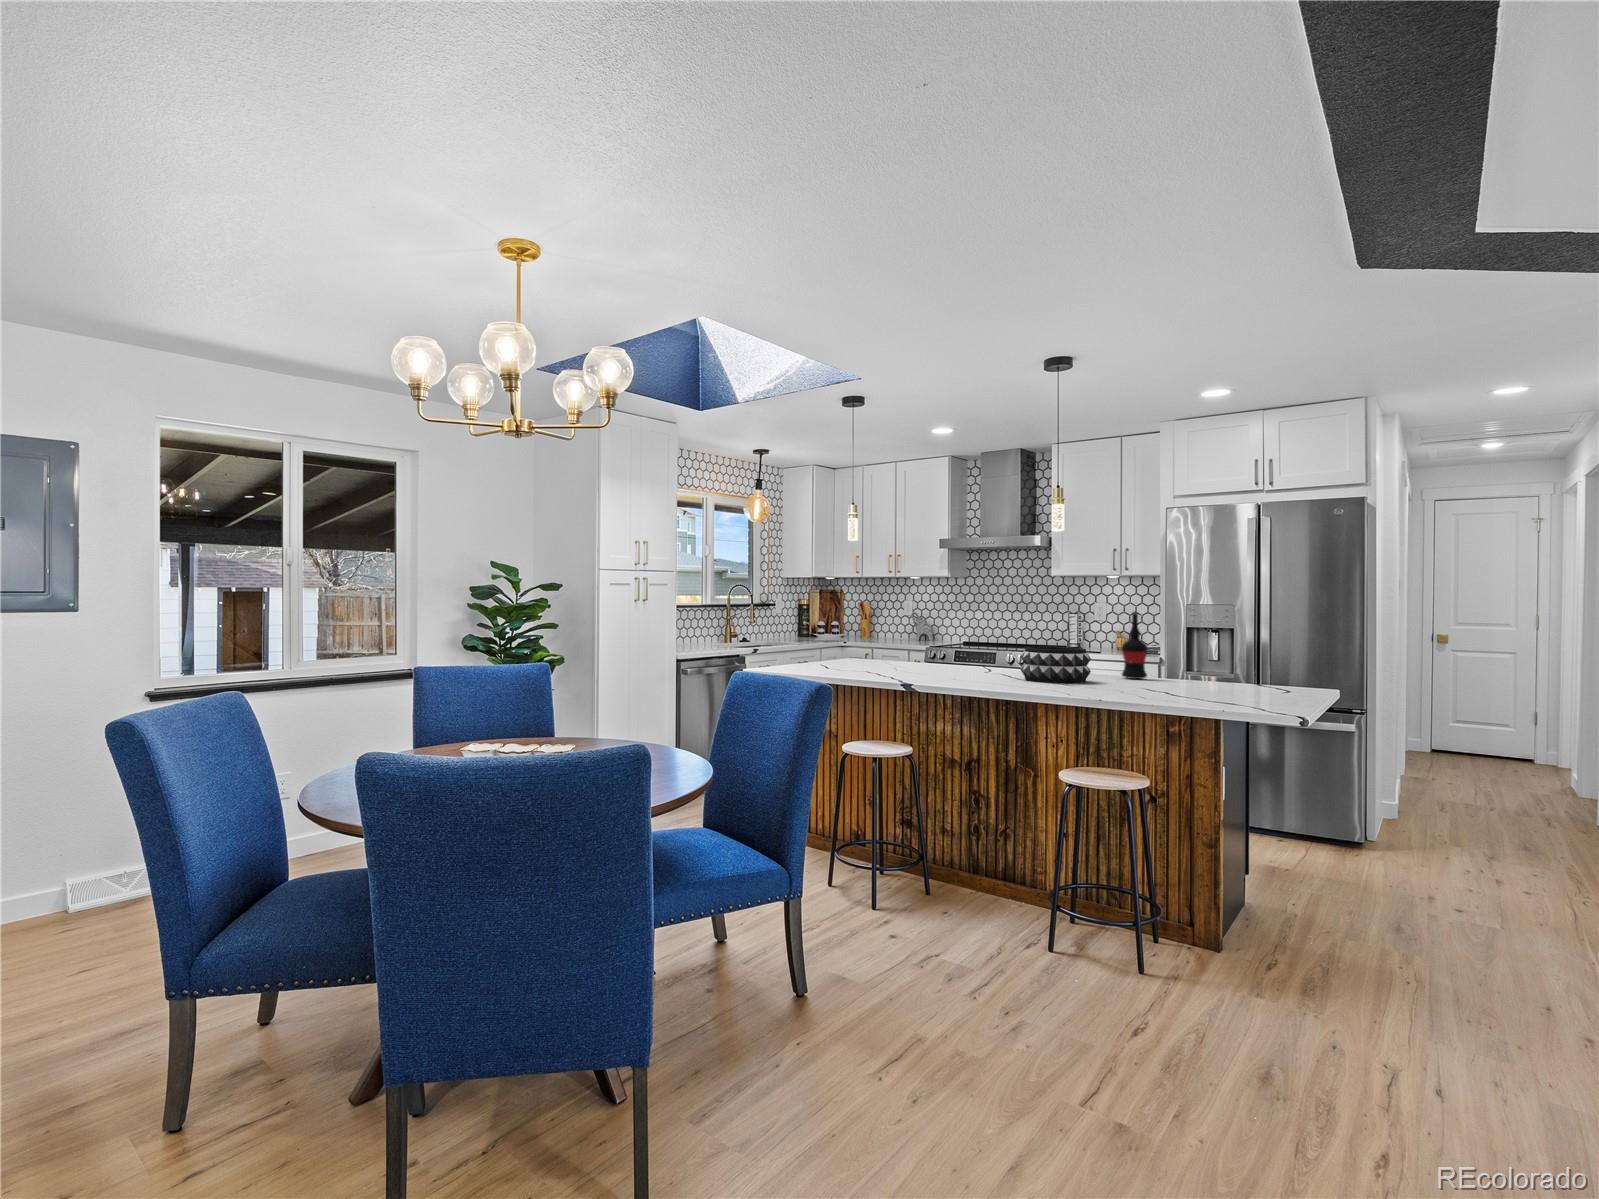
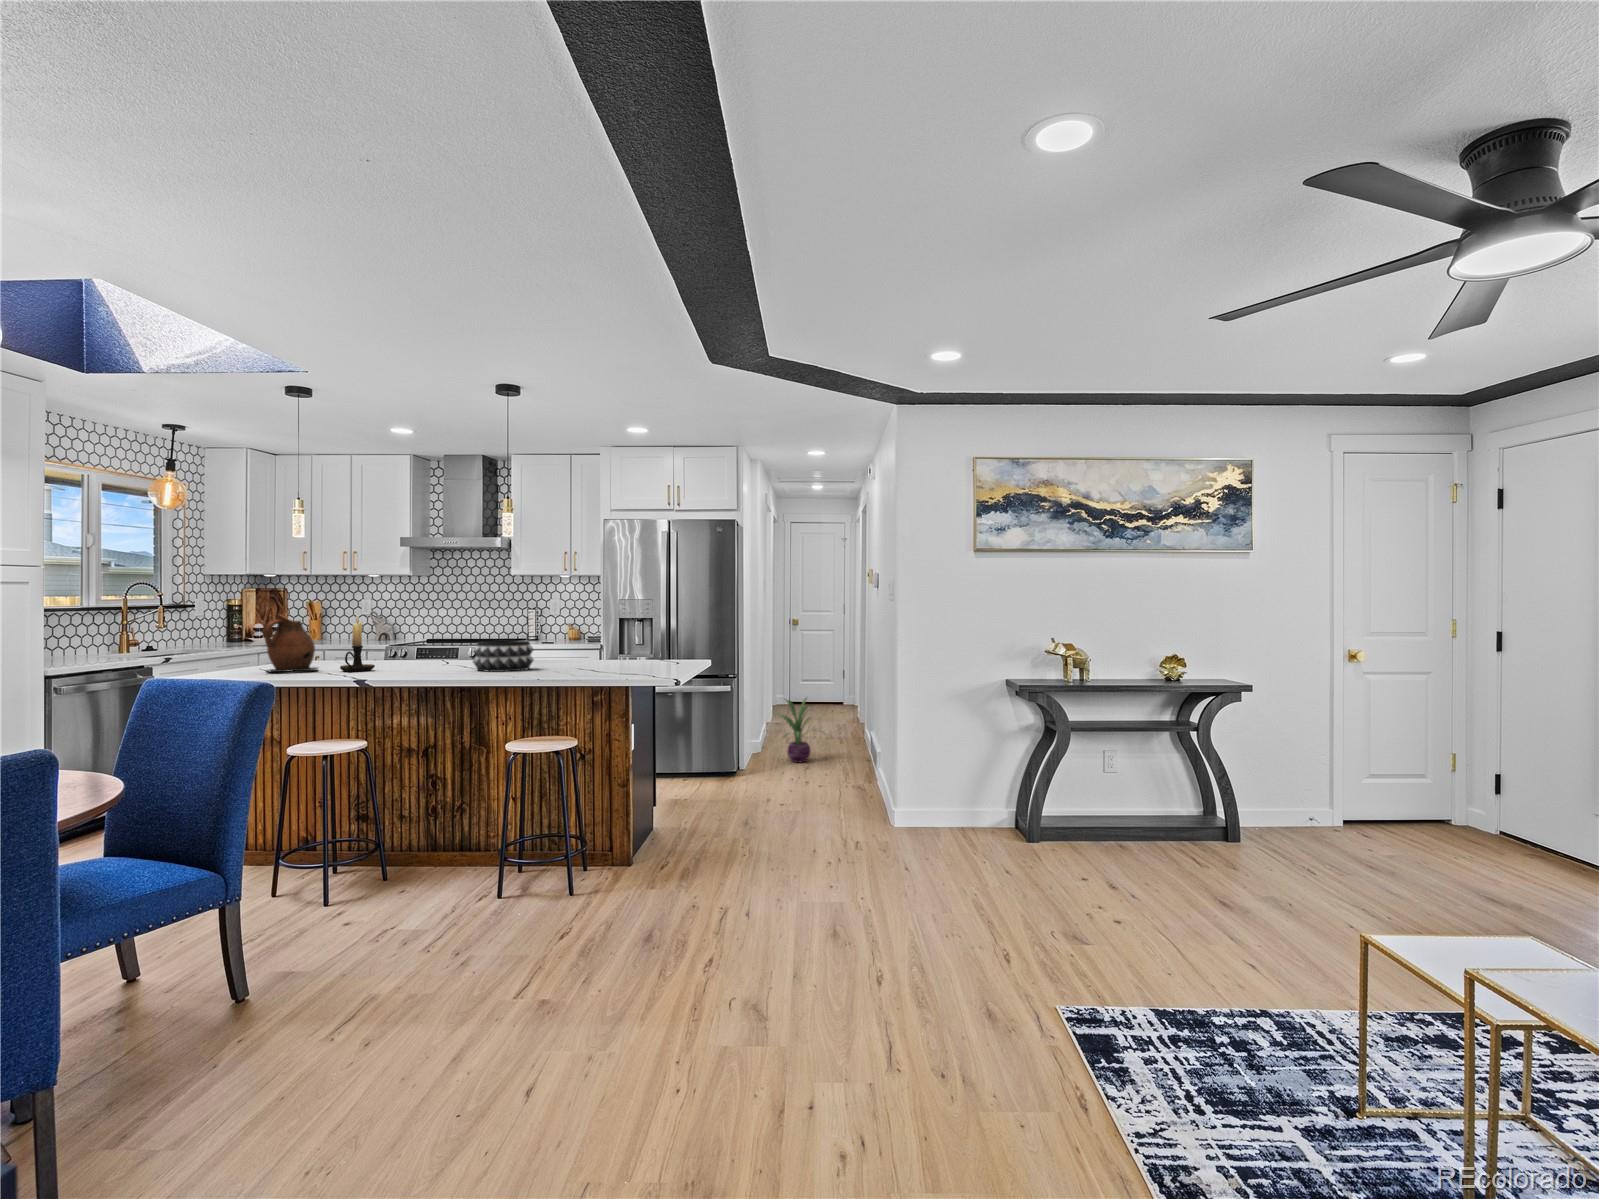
ceramic pitcher: none [822,611,869,670] -> present [264,614,318,672]
candle holder: none [887,612,919,672] -> present [340,614,375,672]
wine bottle: present [1122,612,1147,679] -> none [562,609,582,664]
decorative plant: none [1375,741,1502,835] -> present [778,698,810,763]

